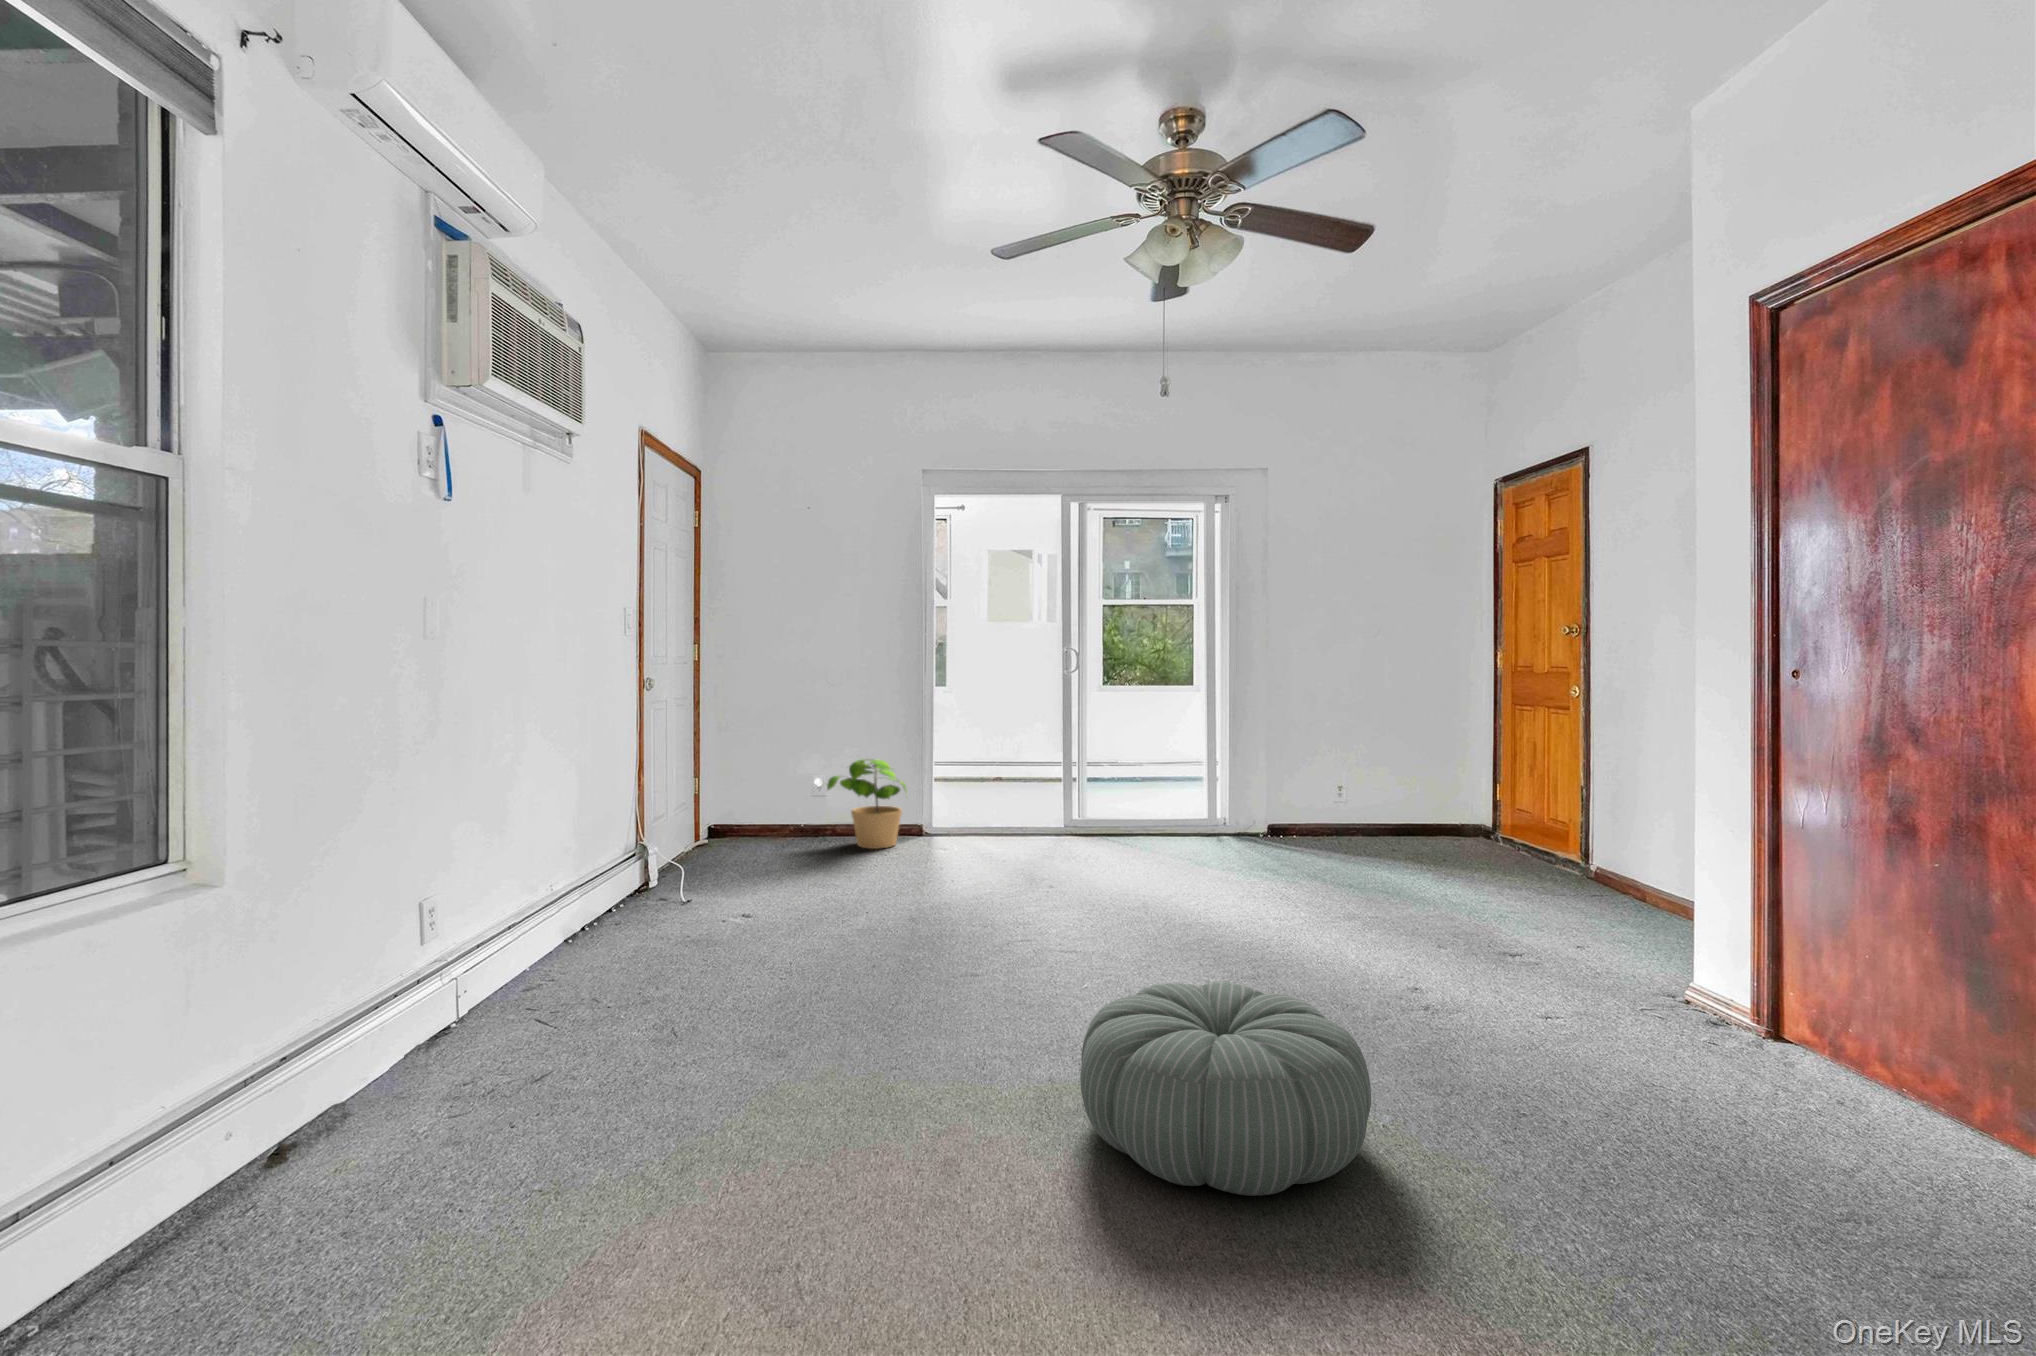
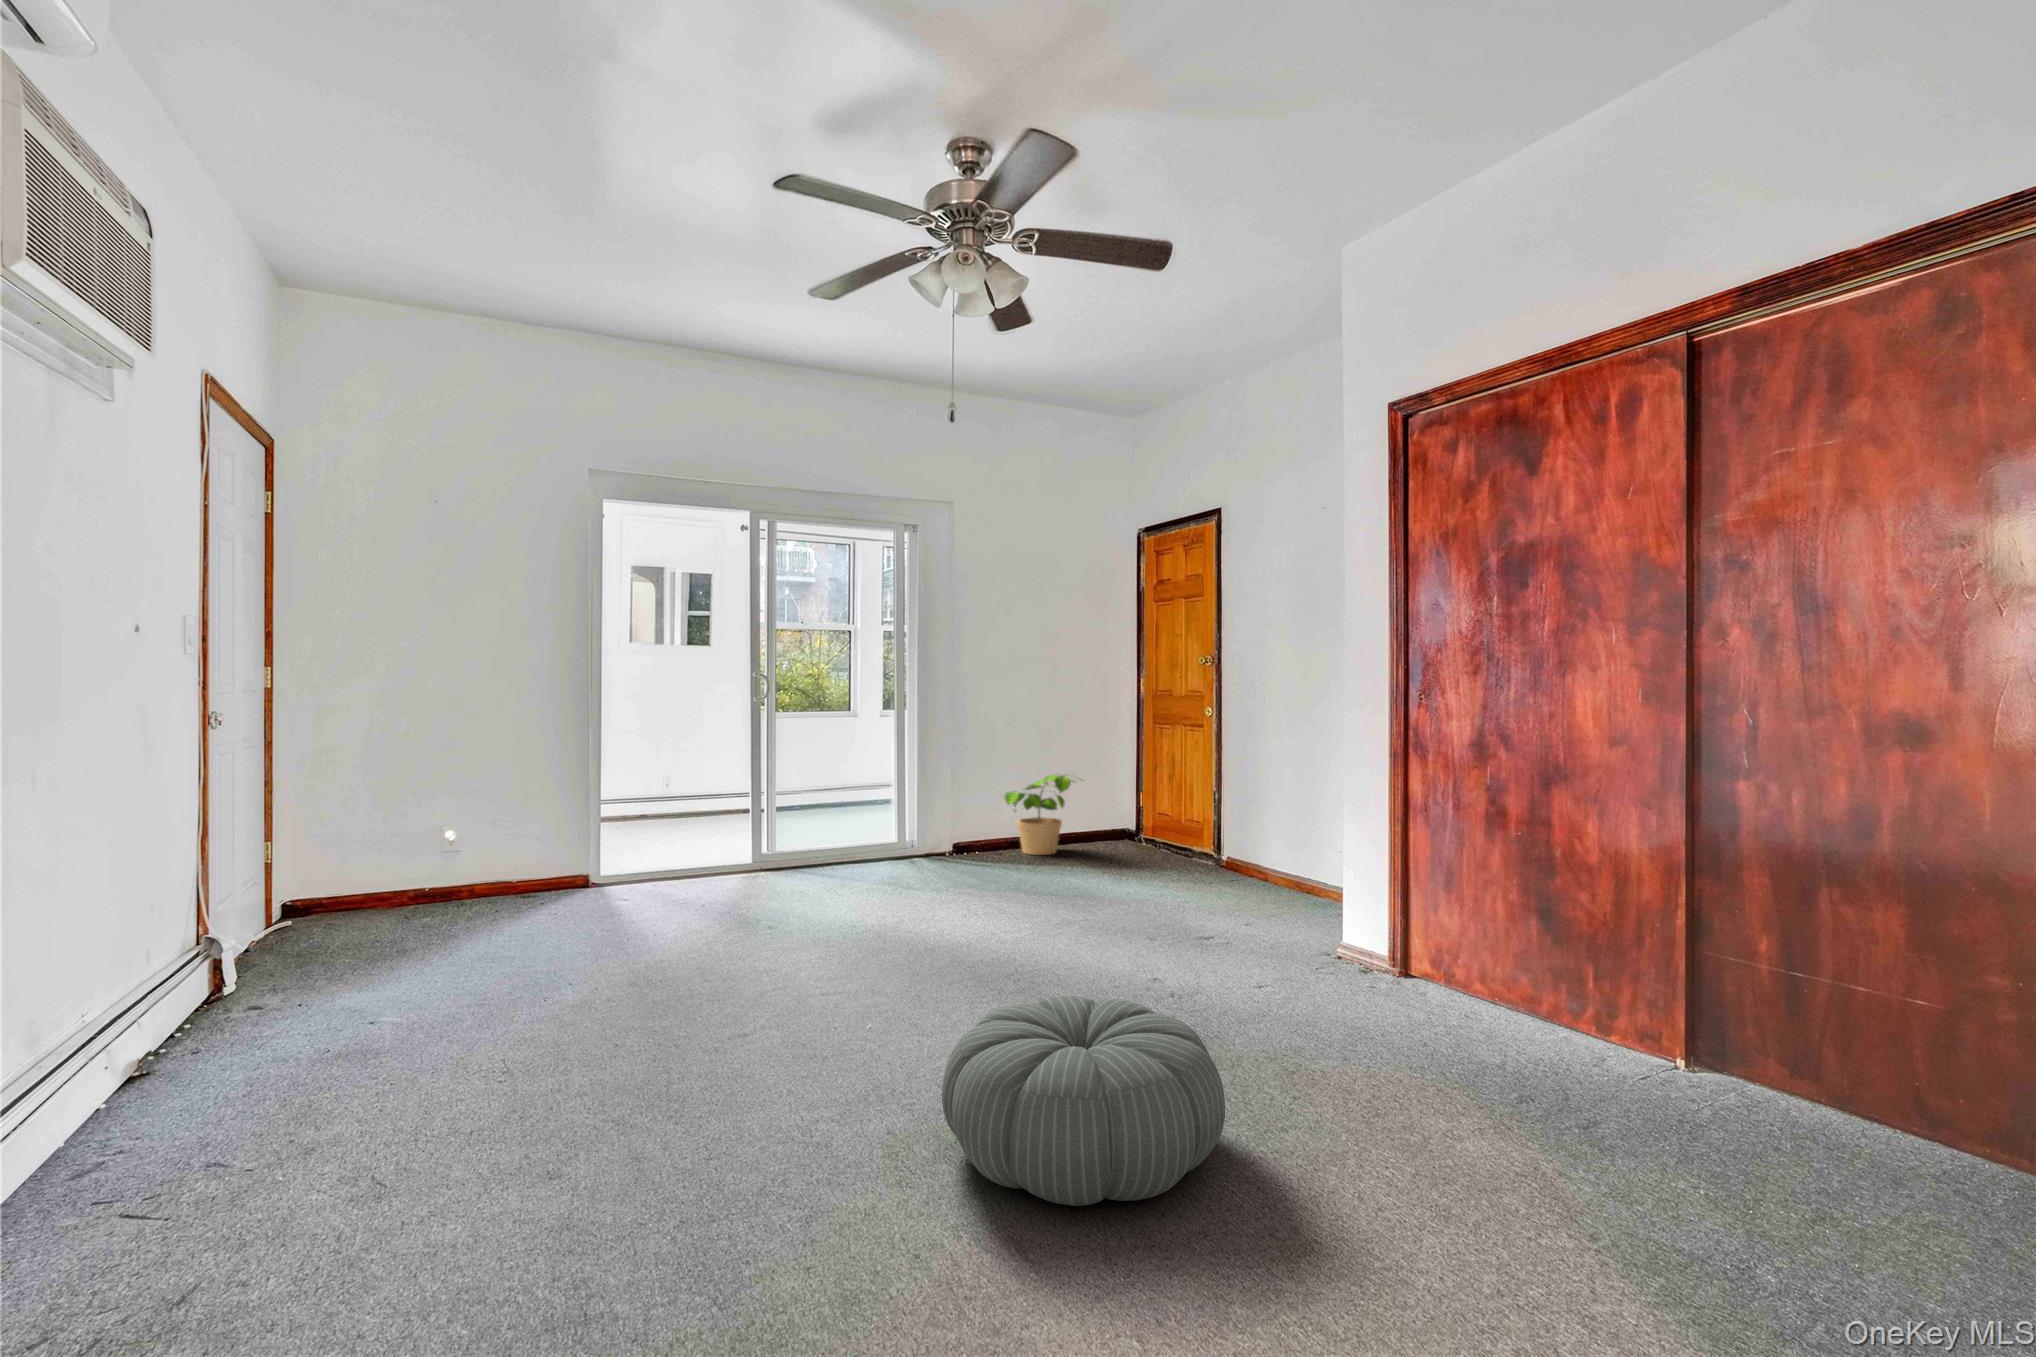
potted plant: present [827,759,906,849] -> present [1005,775,1082,855]

